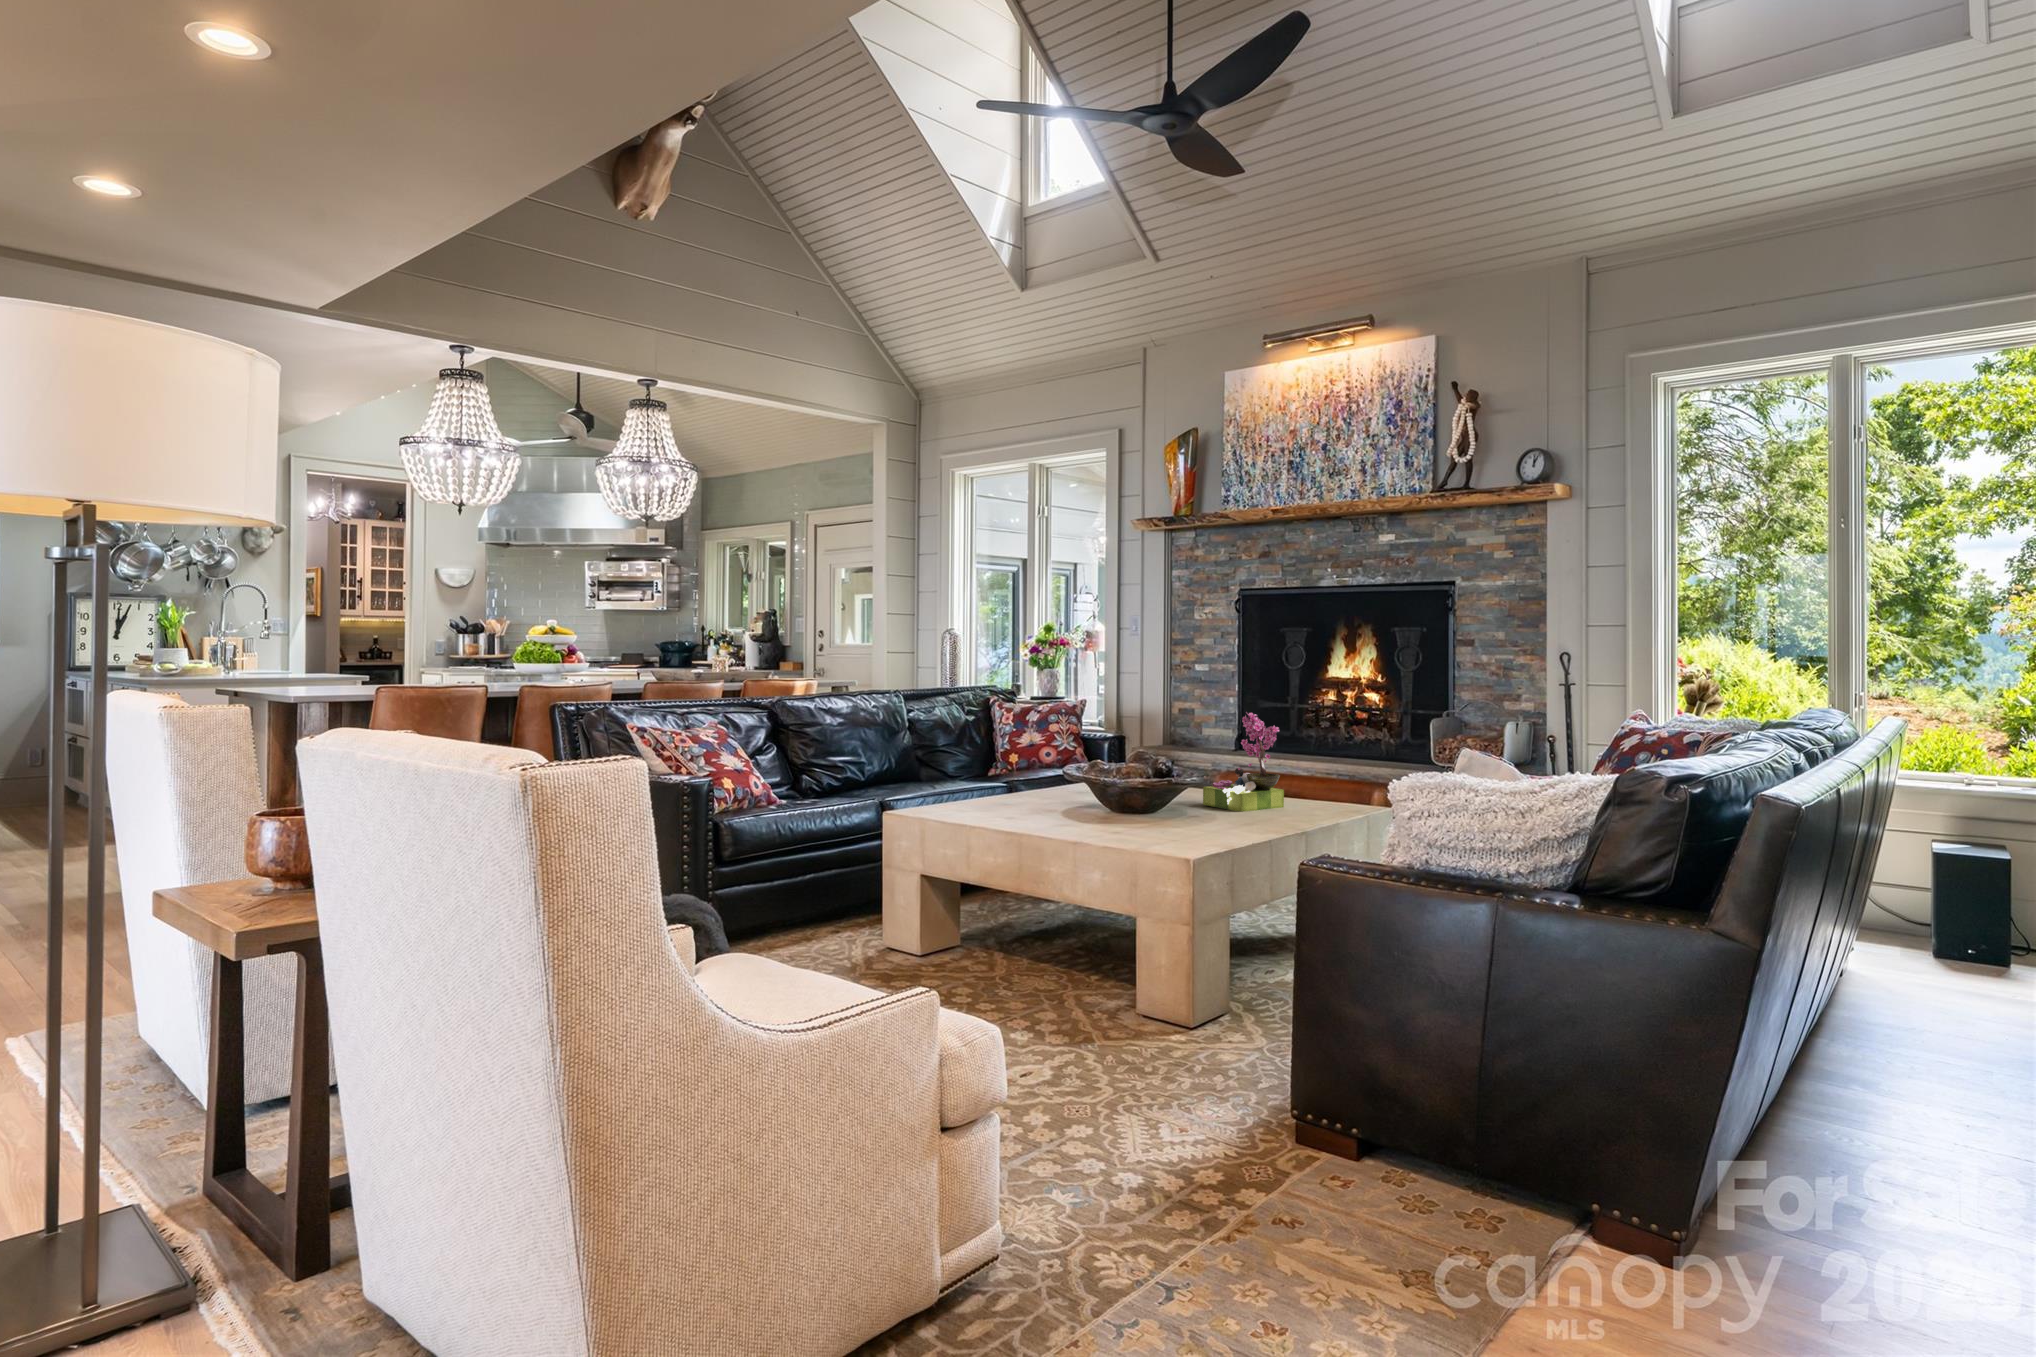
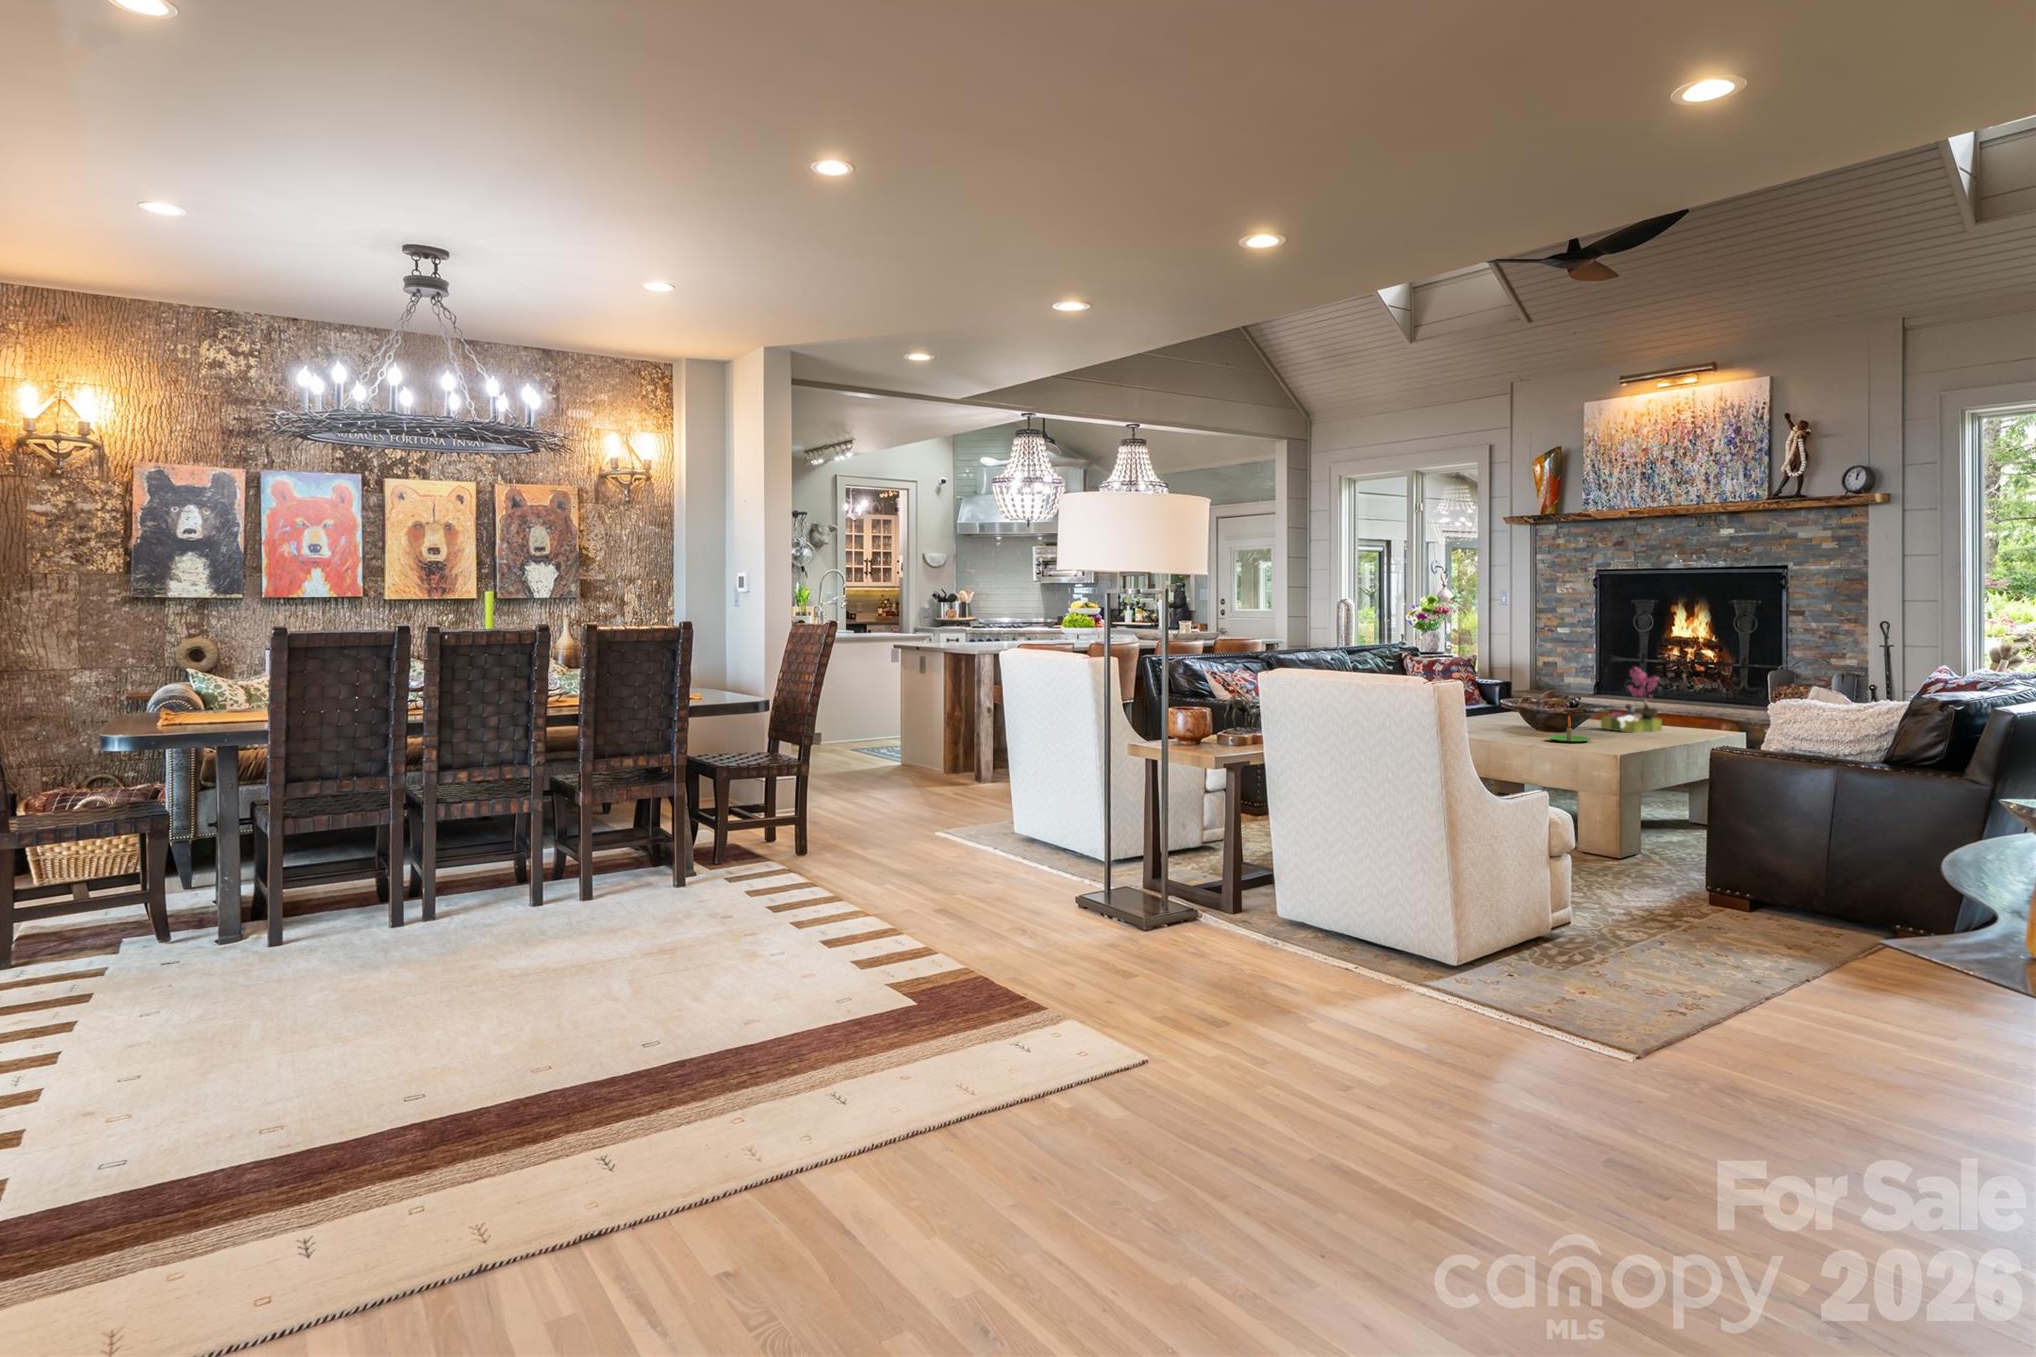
candle: none [1104,789,1166,833] -> present [1548,716,1591,743]

